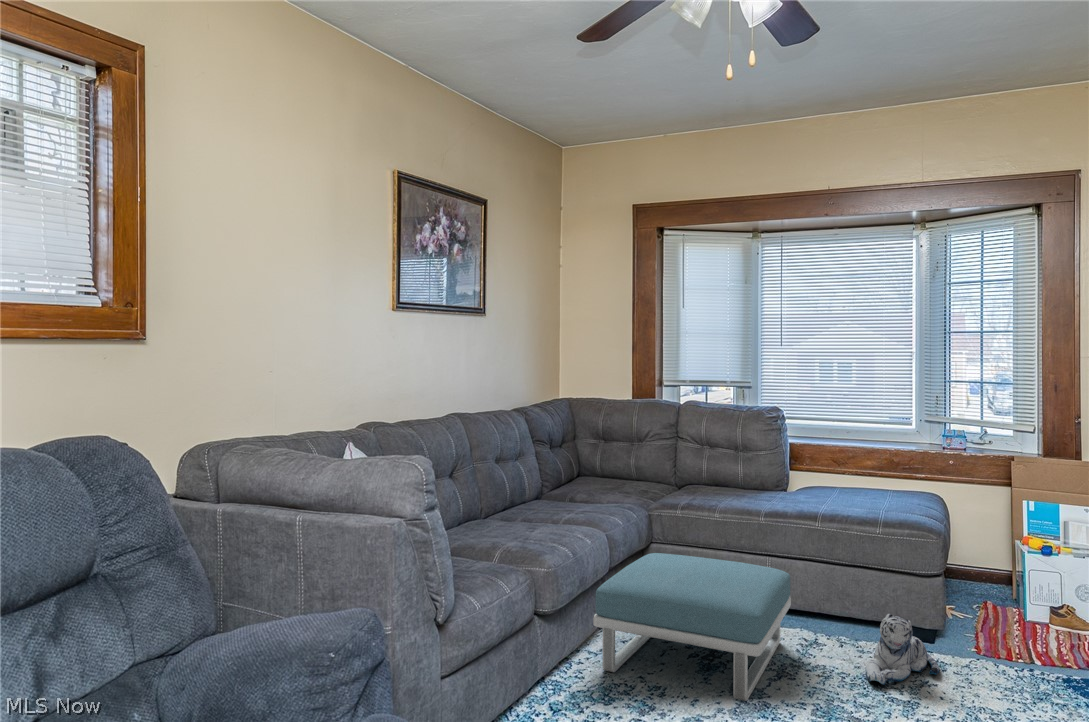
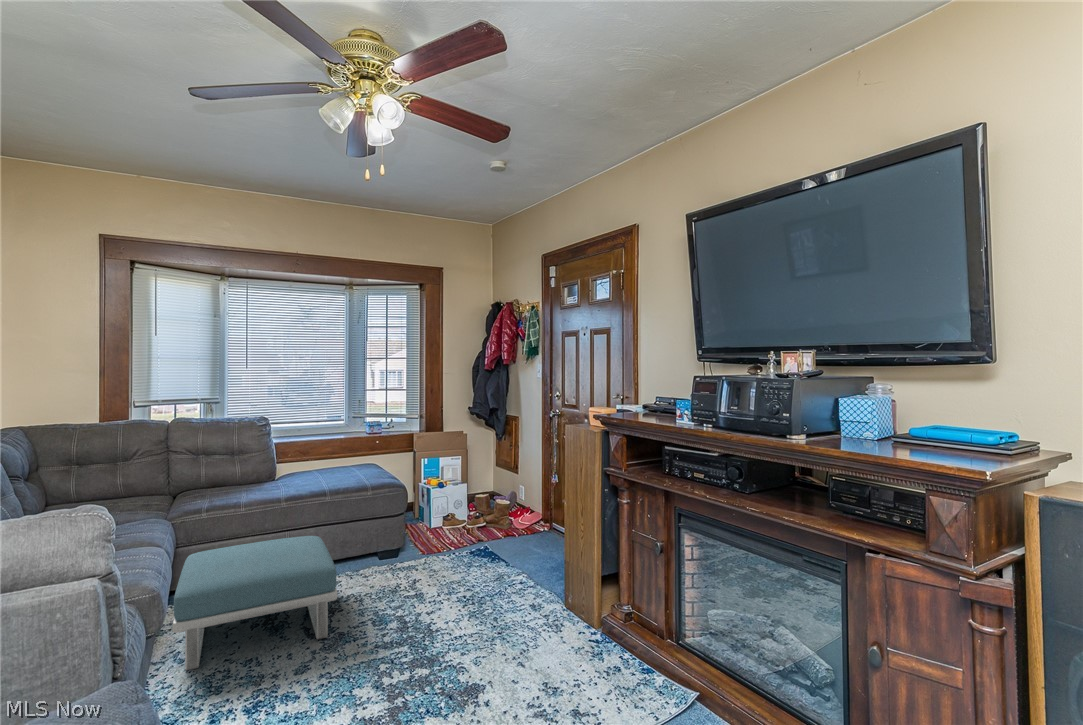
plush toy: present [865,614,940,685] -> none [380,544,418,592]

